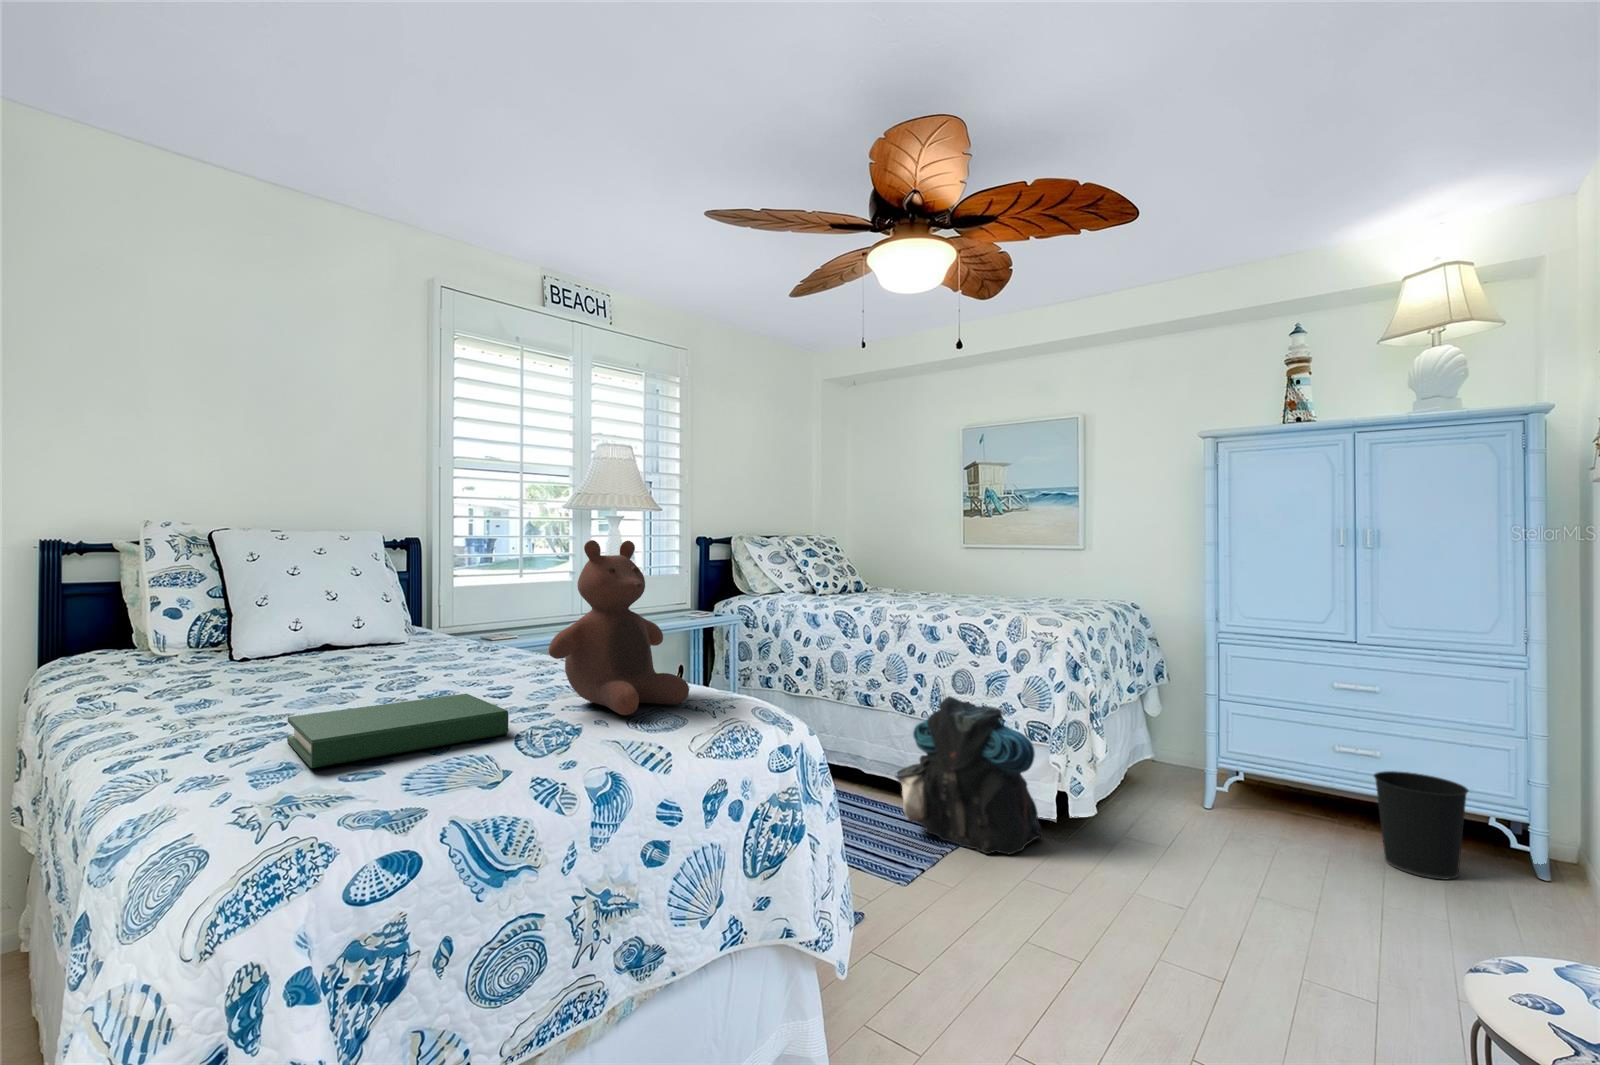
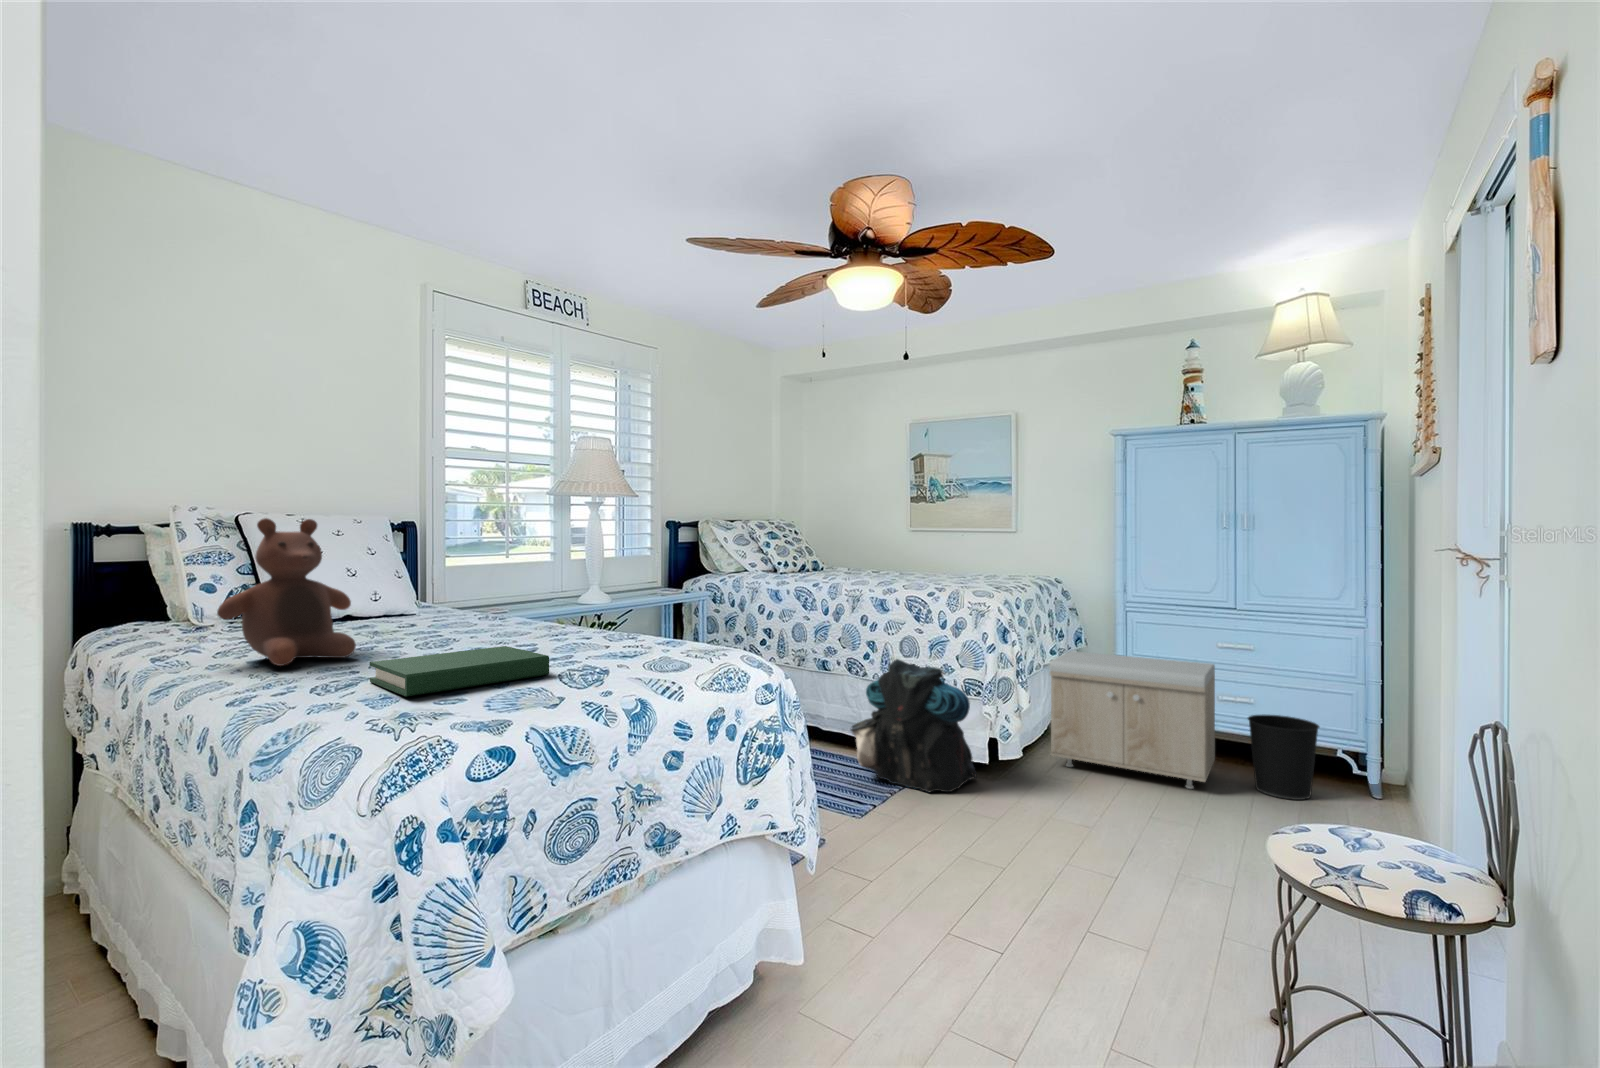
stuffed bear: present [549,540,689,715] -> present [217,518,356,666]
storage bench: none [1128,688,1331,859] -> present [1049,651,1215,789]

